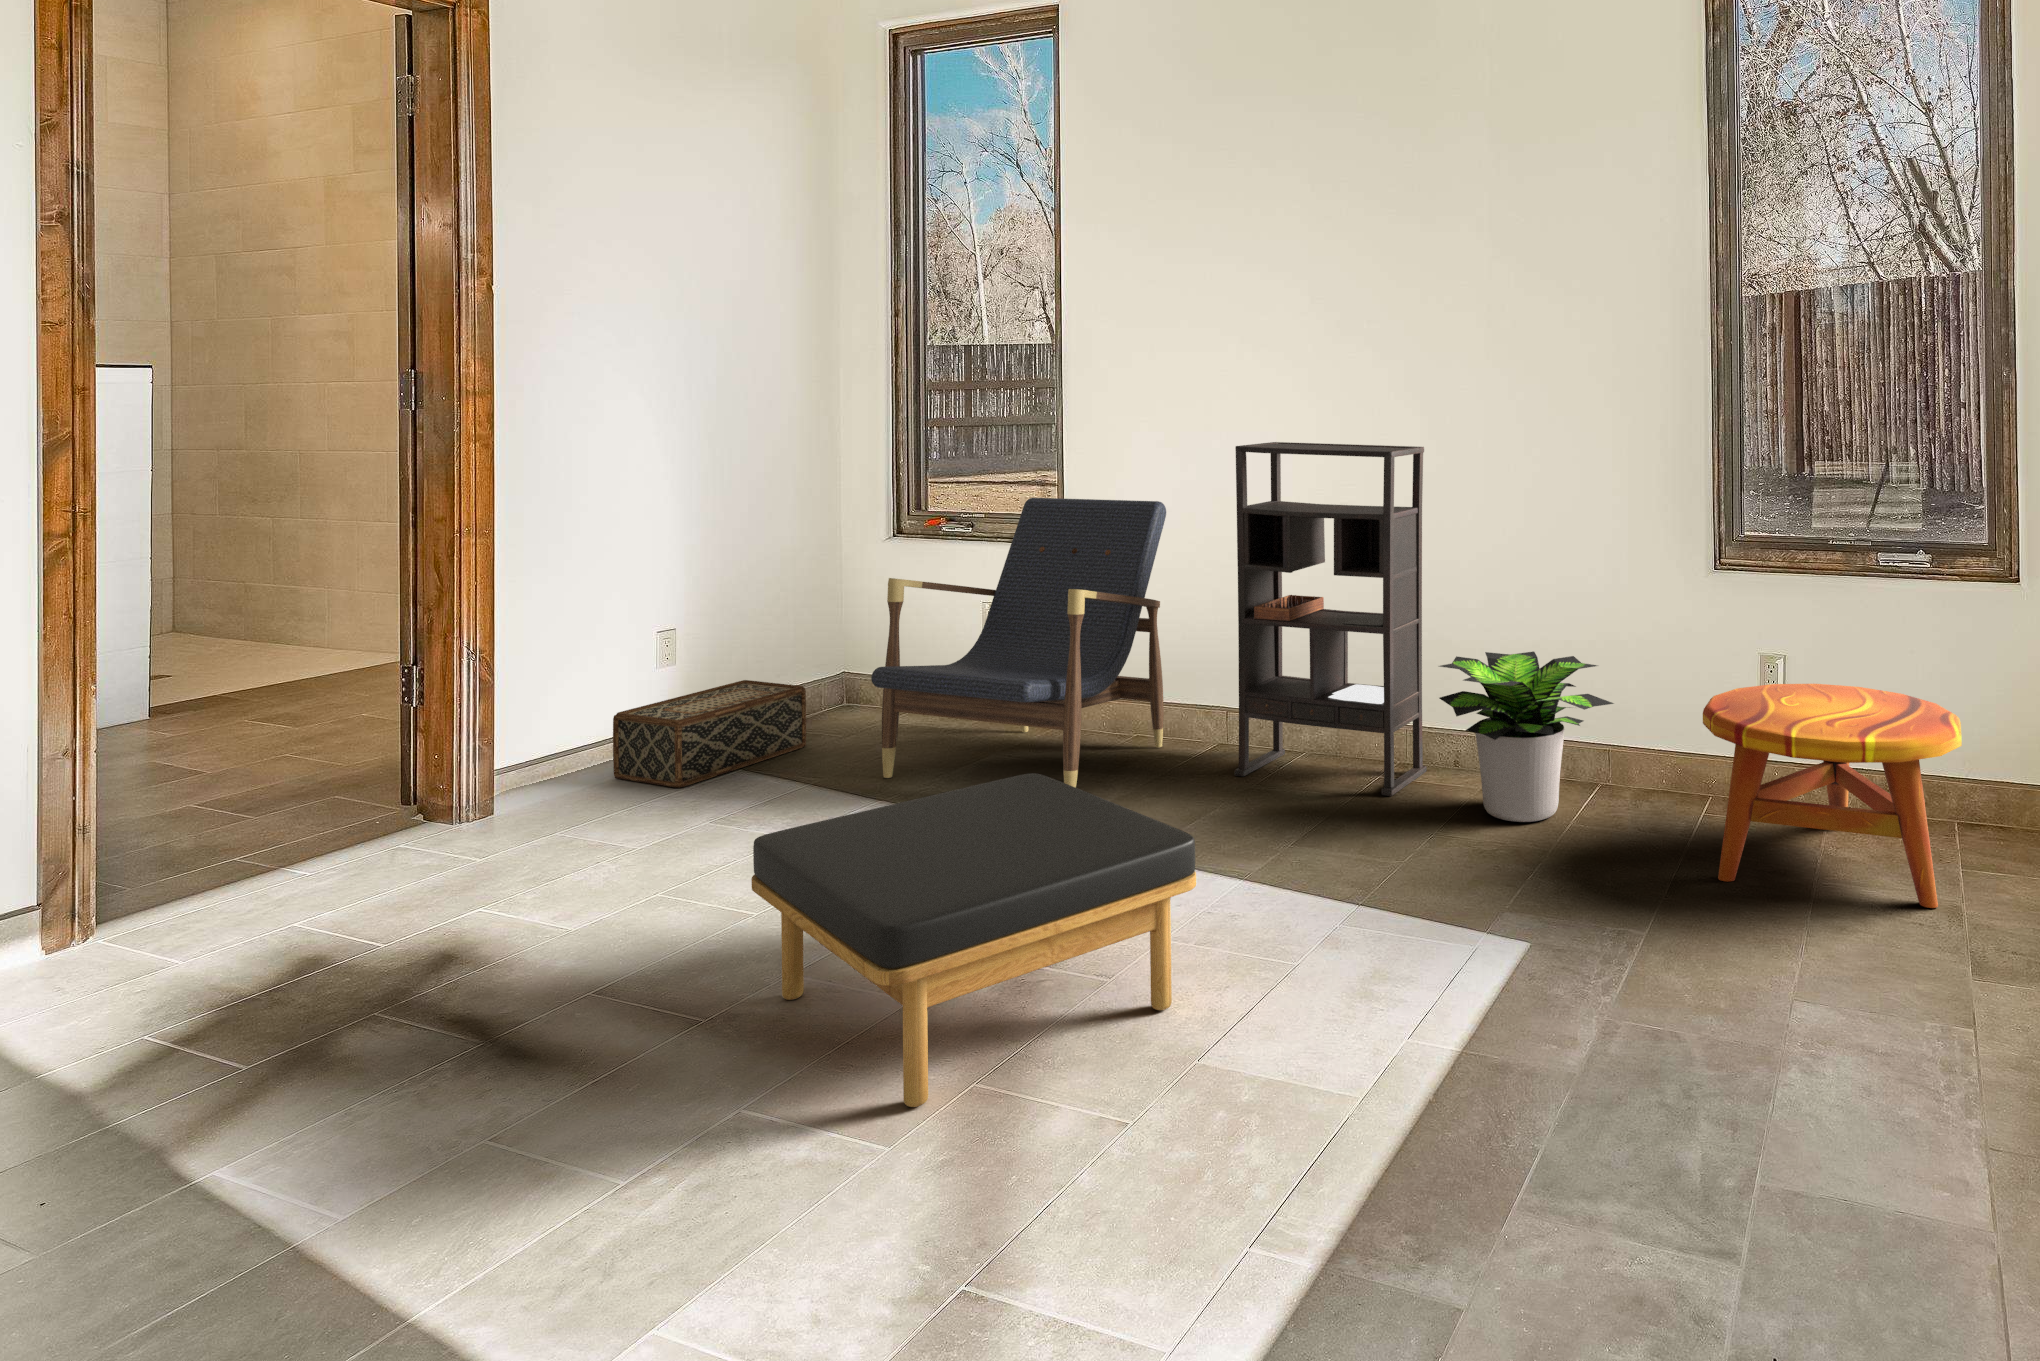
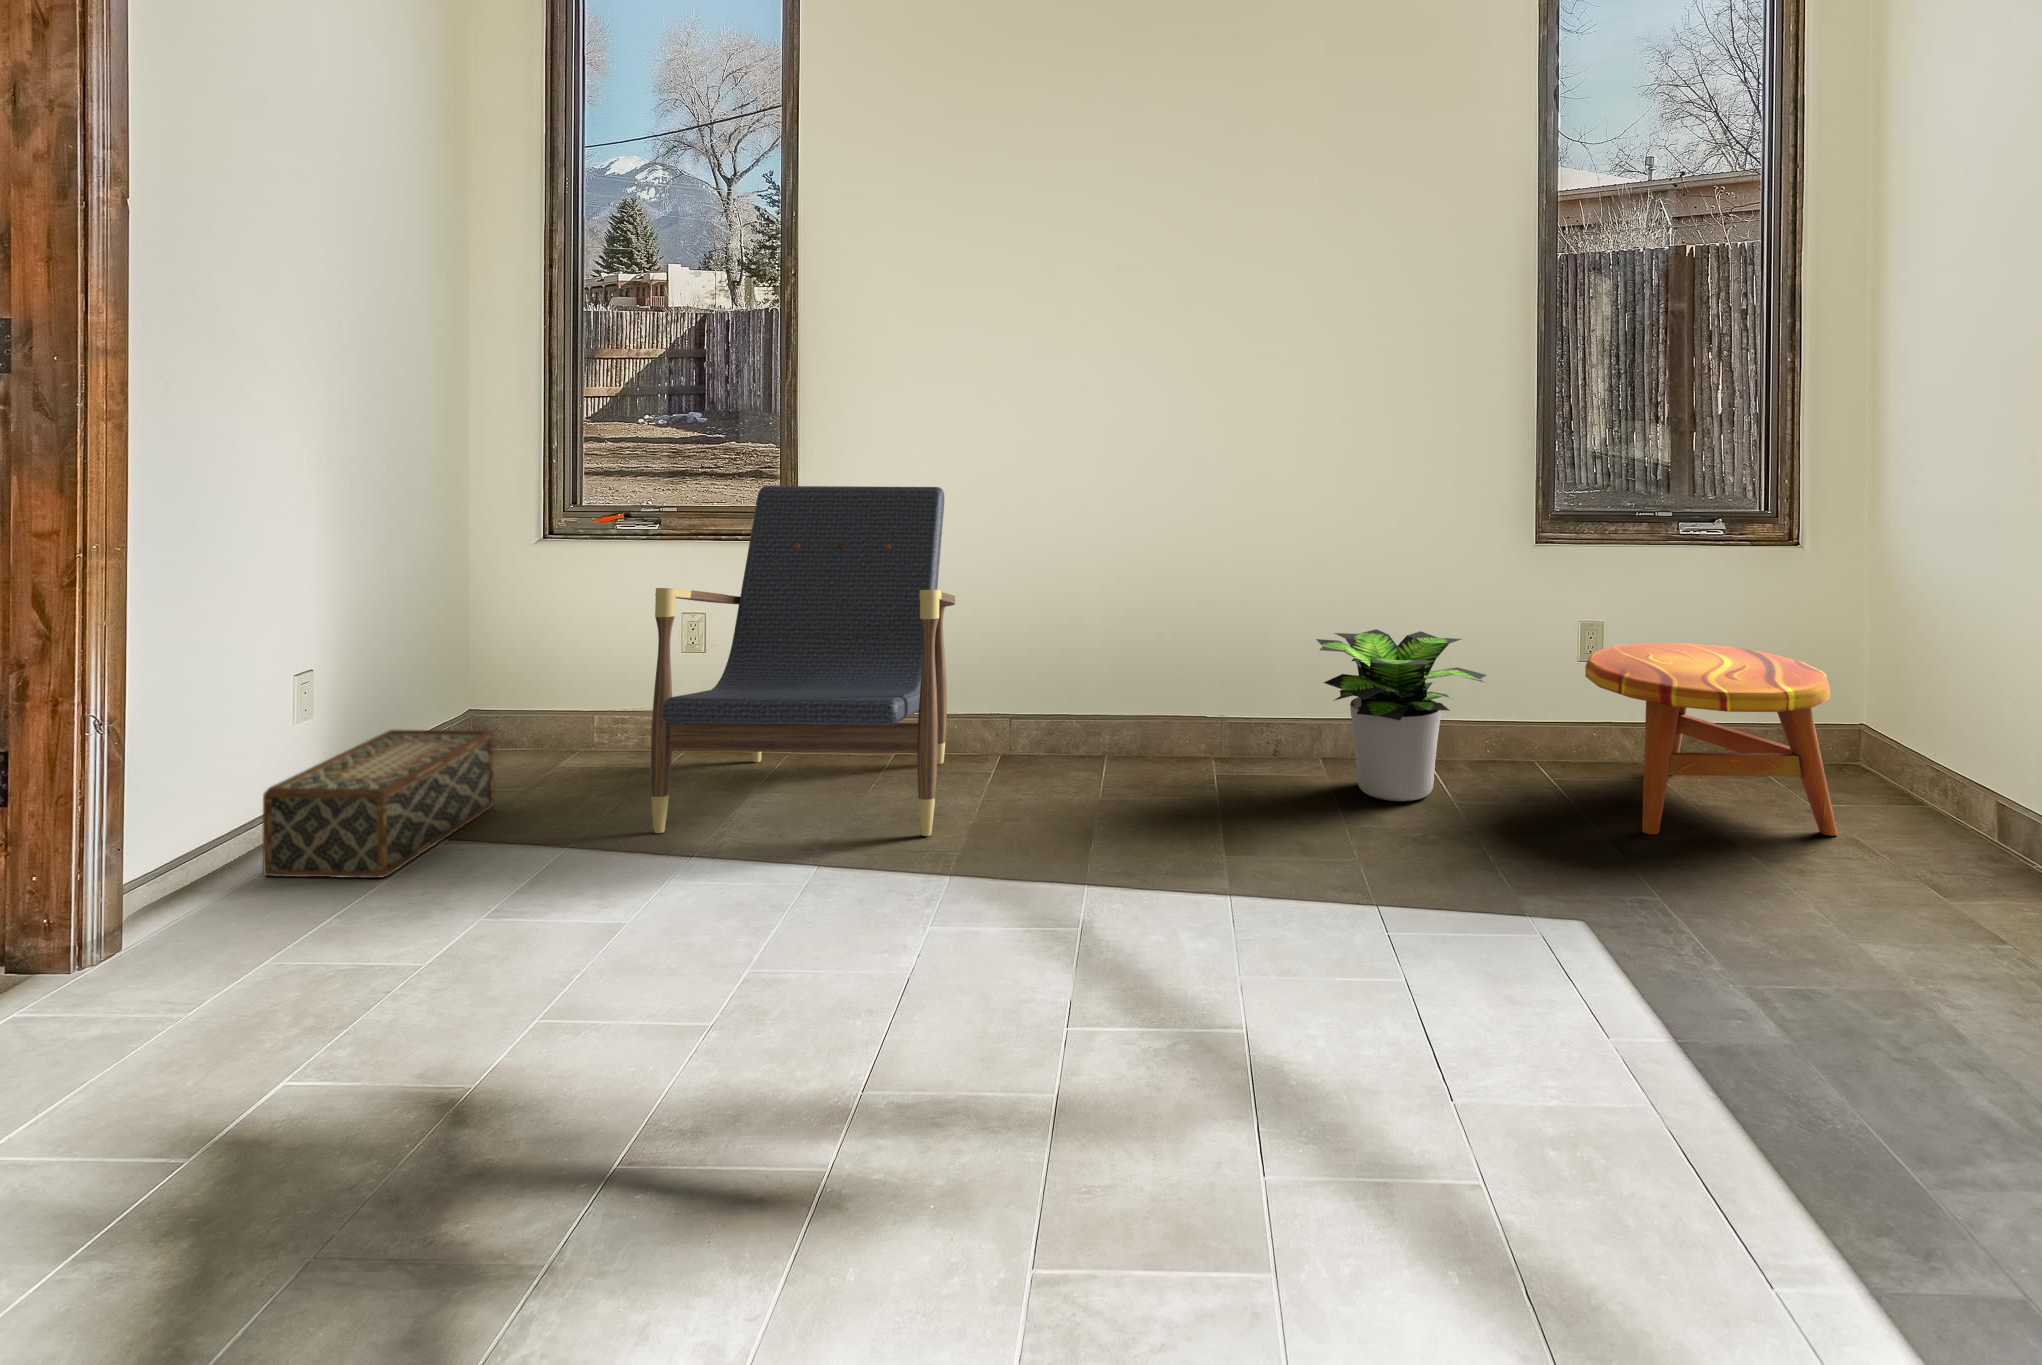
bookshelf: present [1234,442,1427,796] -> none [1065,420,1259,789]
ottoman: present [751,773,1196,1107] -> none [879,803,1378,1208]

